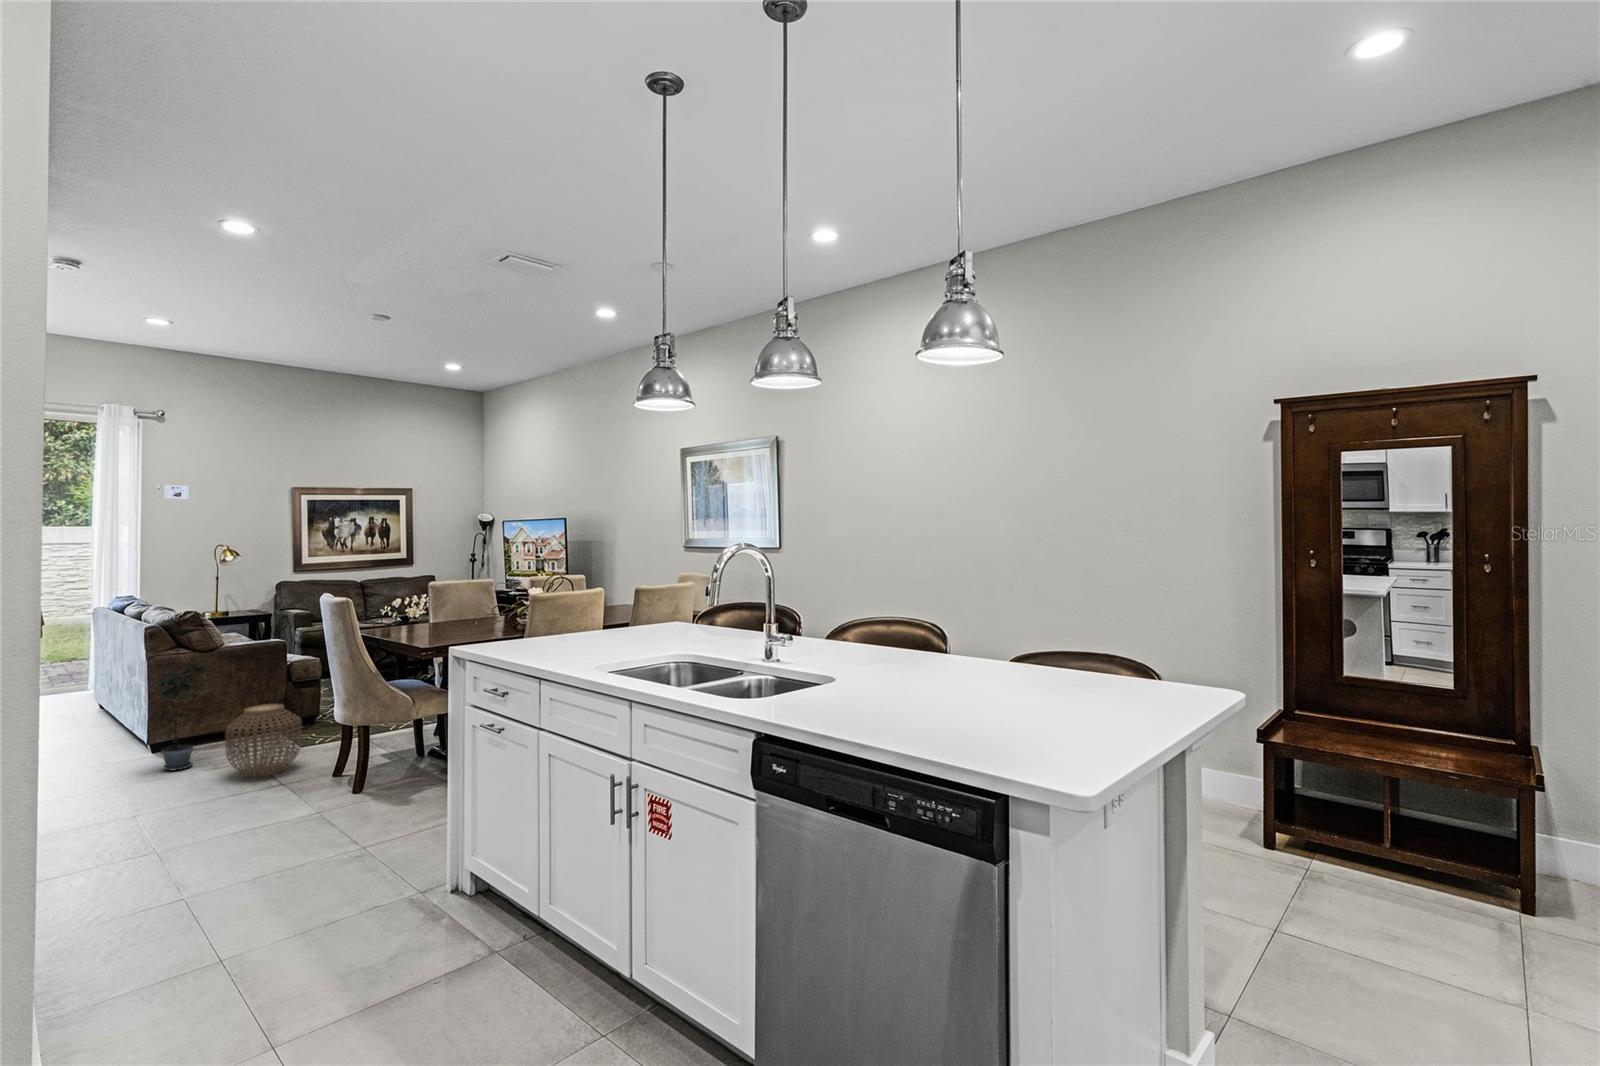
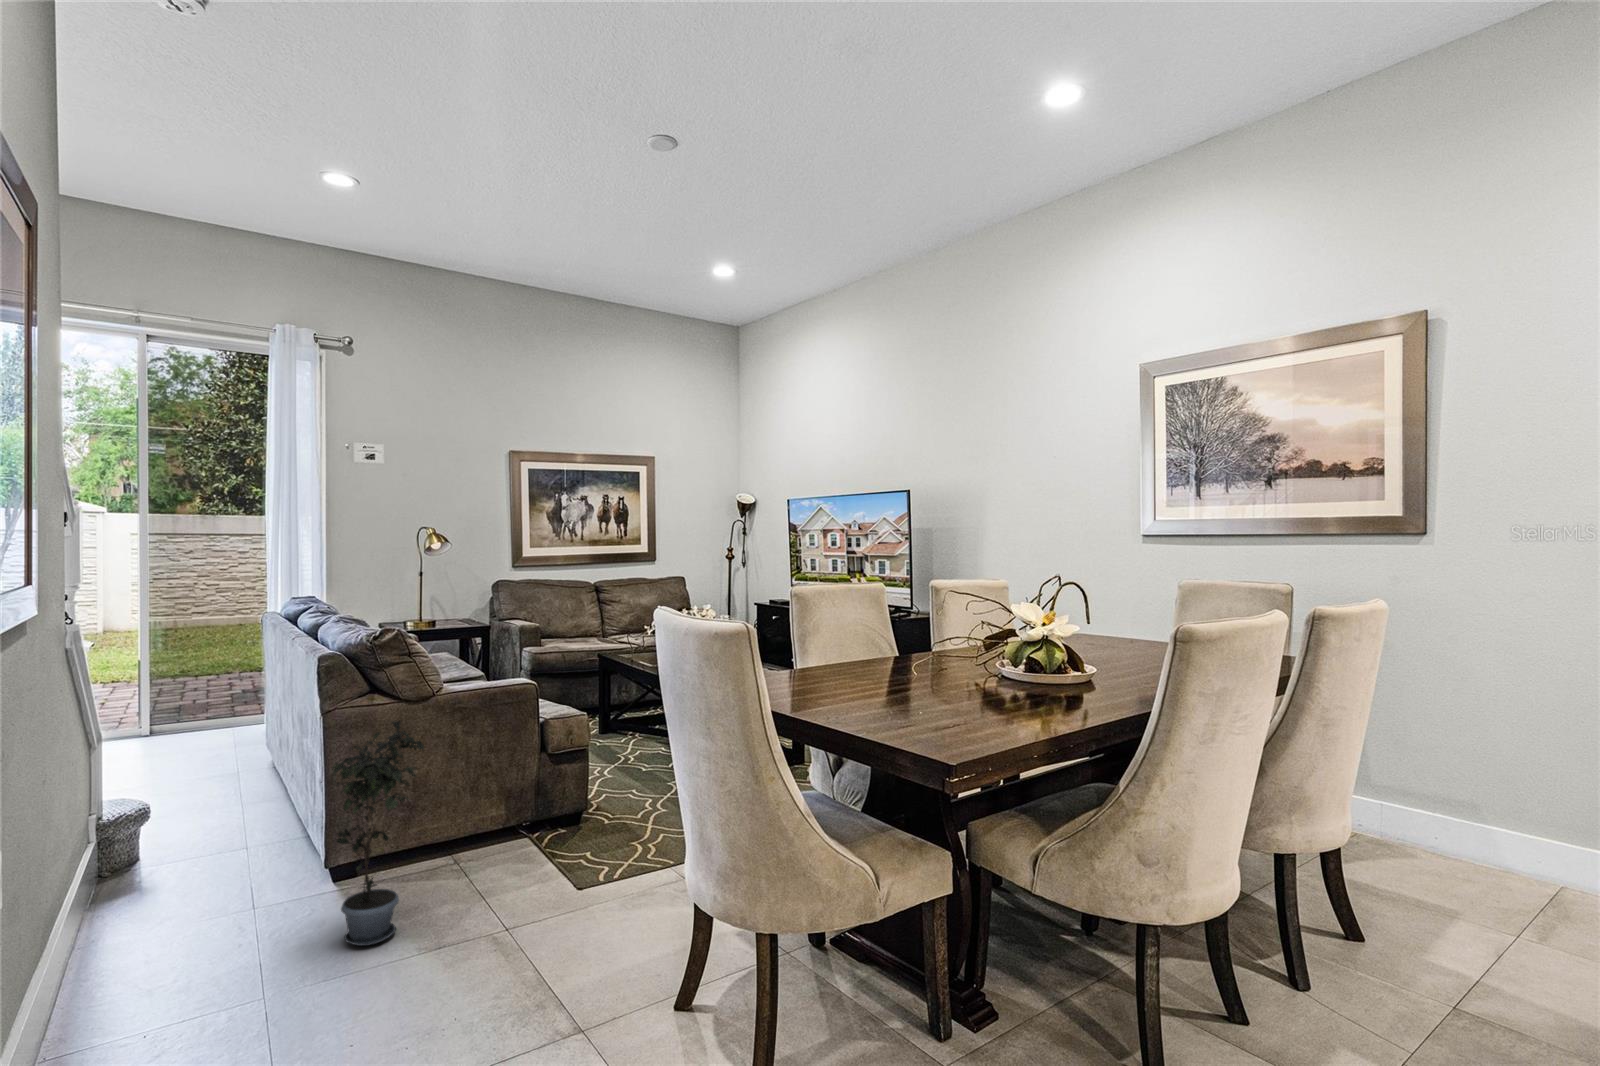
woven basket: present [225,704,302,777] -> none [460,825,598,990]

